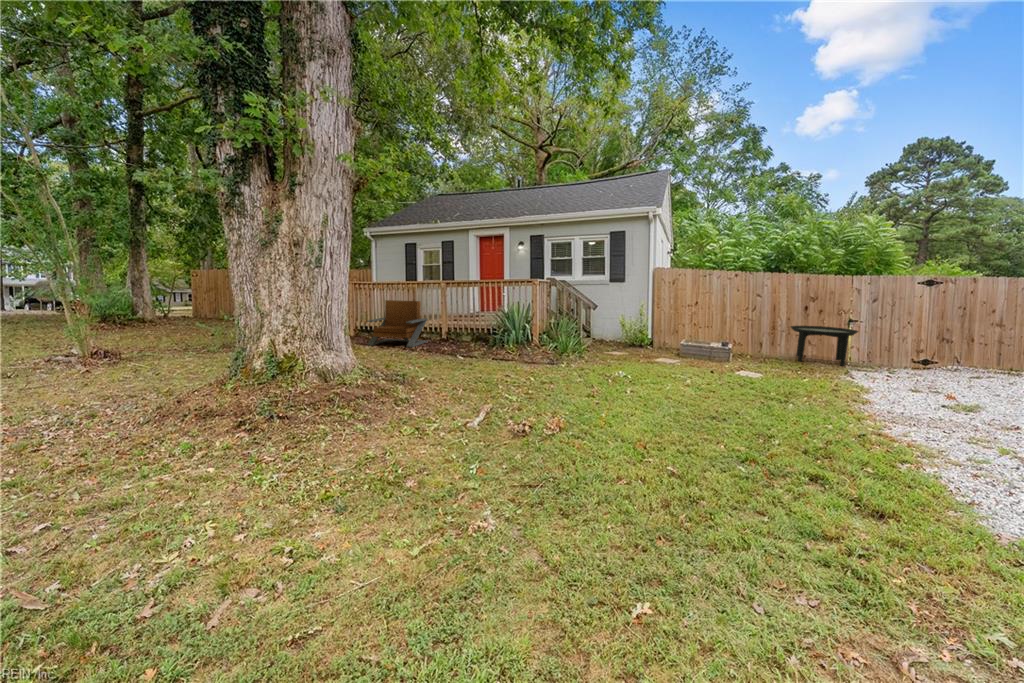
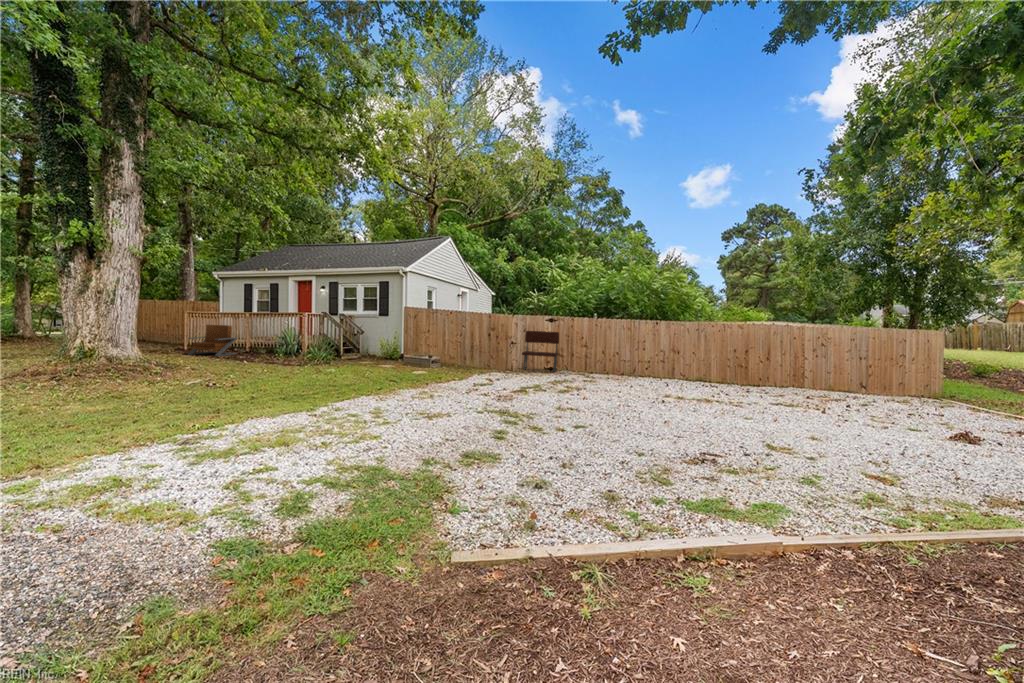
bench: none [901,302,998,373] -> present [522,331,559,371]
round table: present [791,326,858,366] -> none [463,345,497,368]

